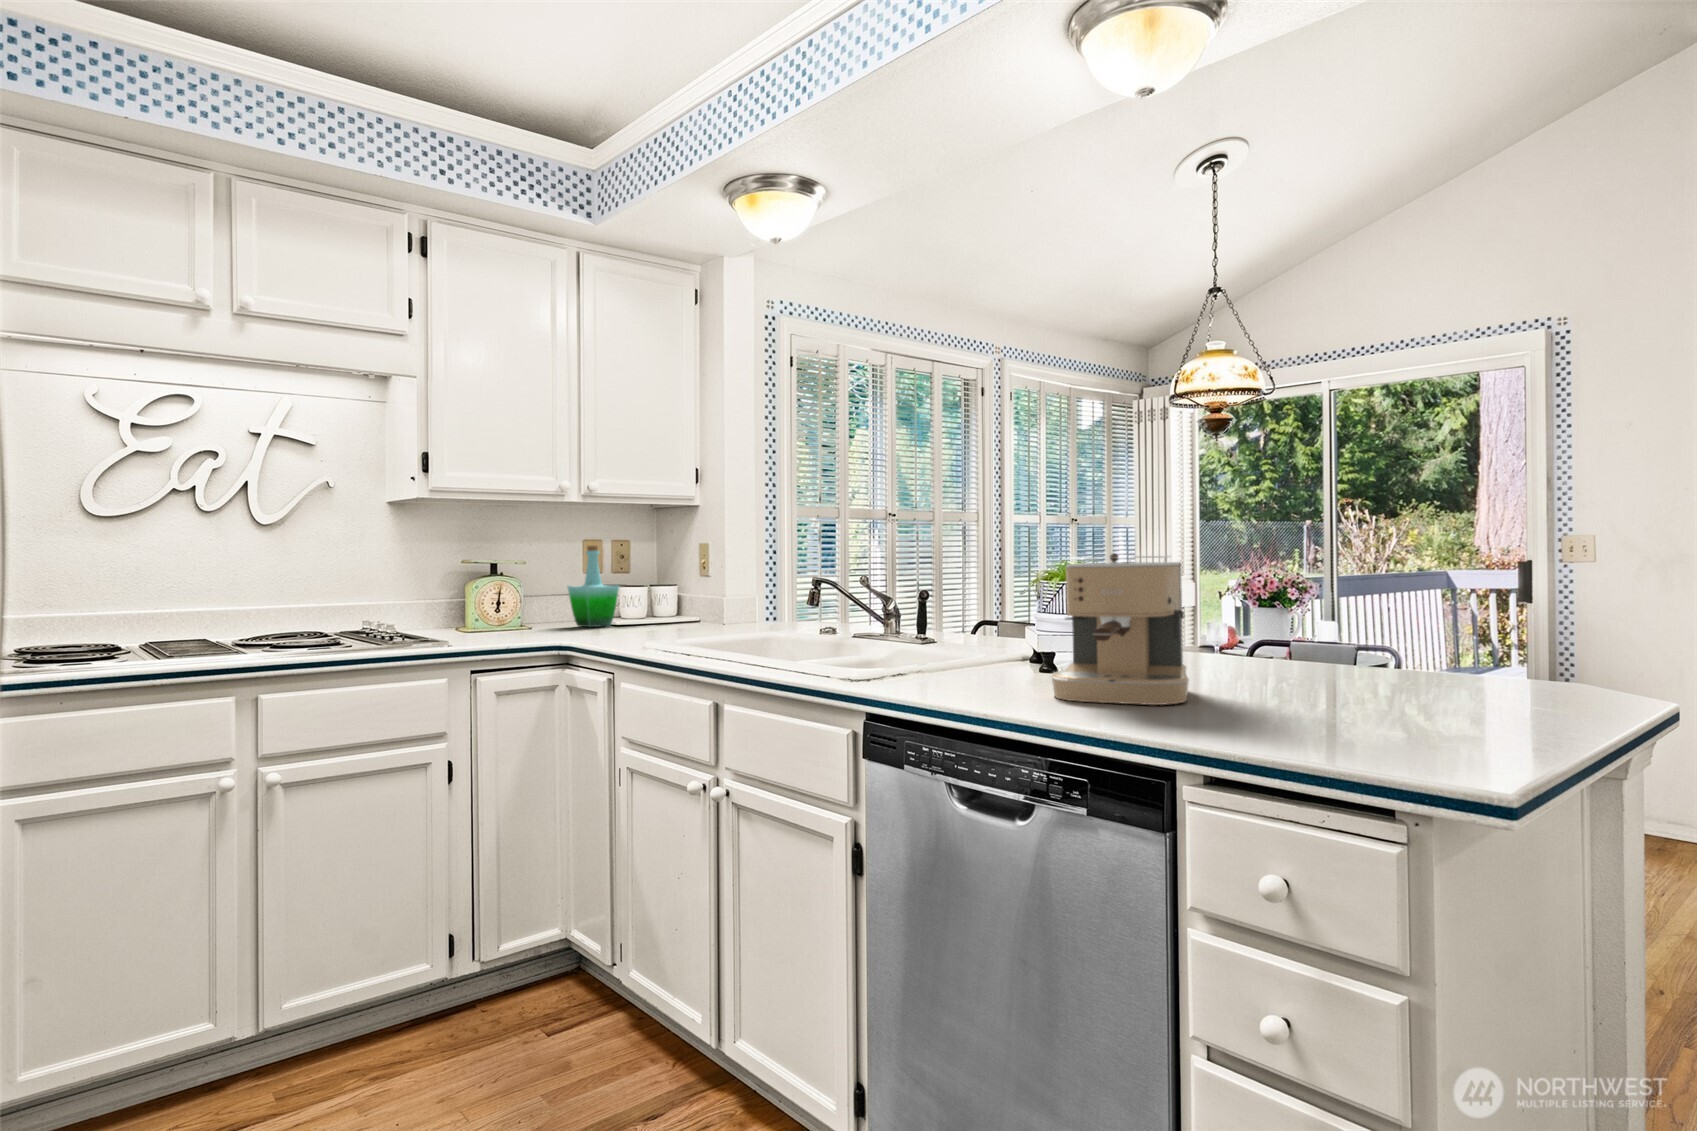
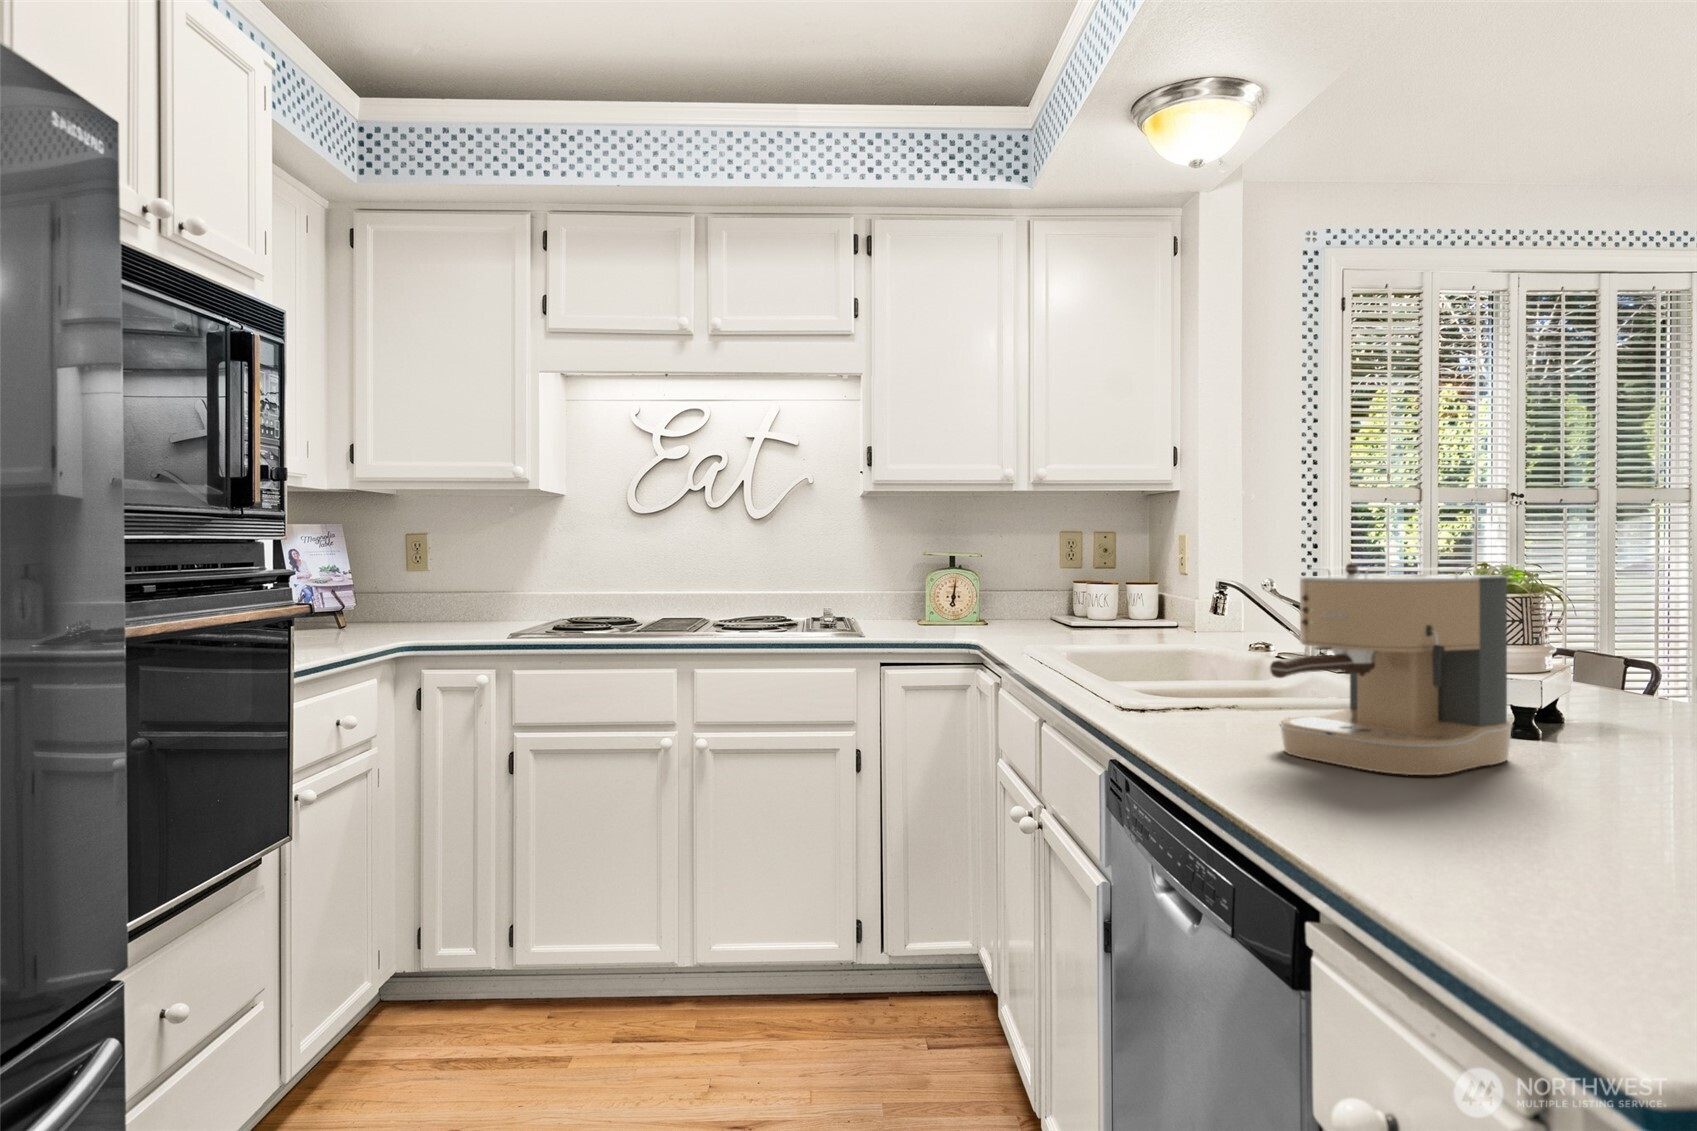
bottle: present [568,546,619,627] -> none [1031,539,1083,629]

